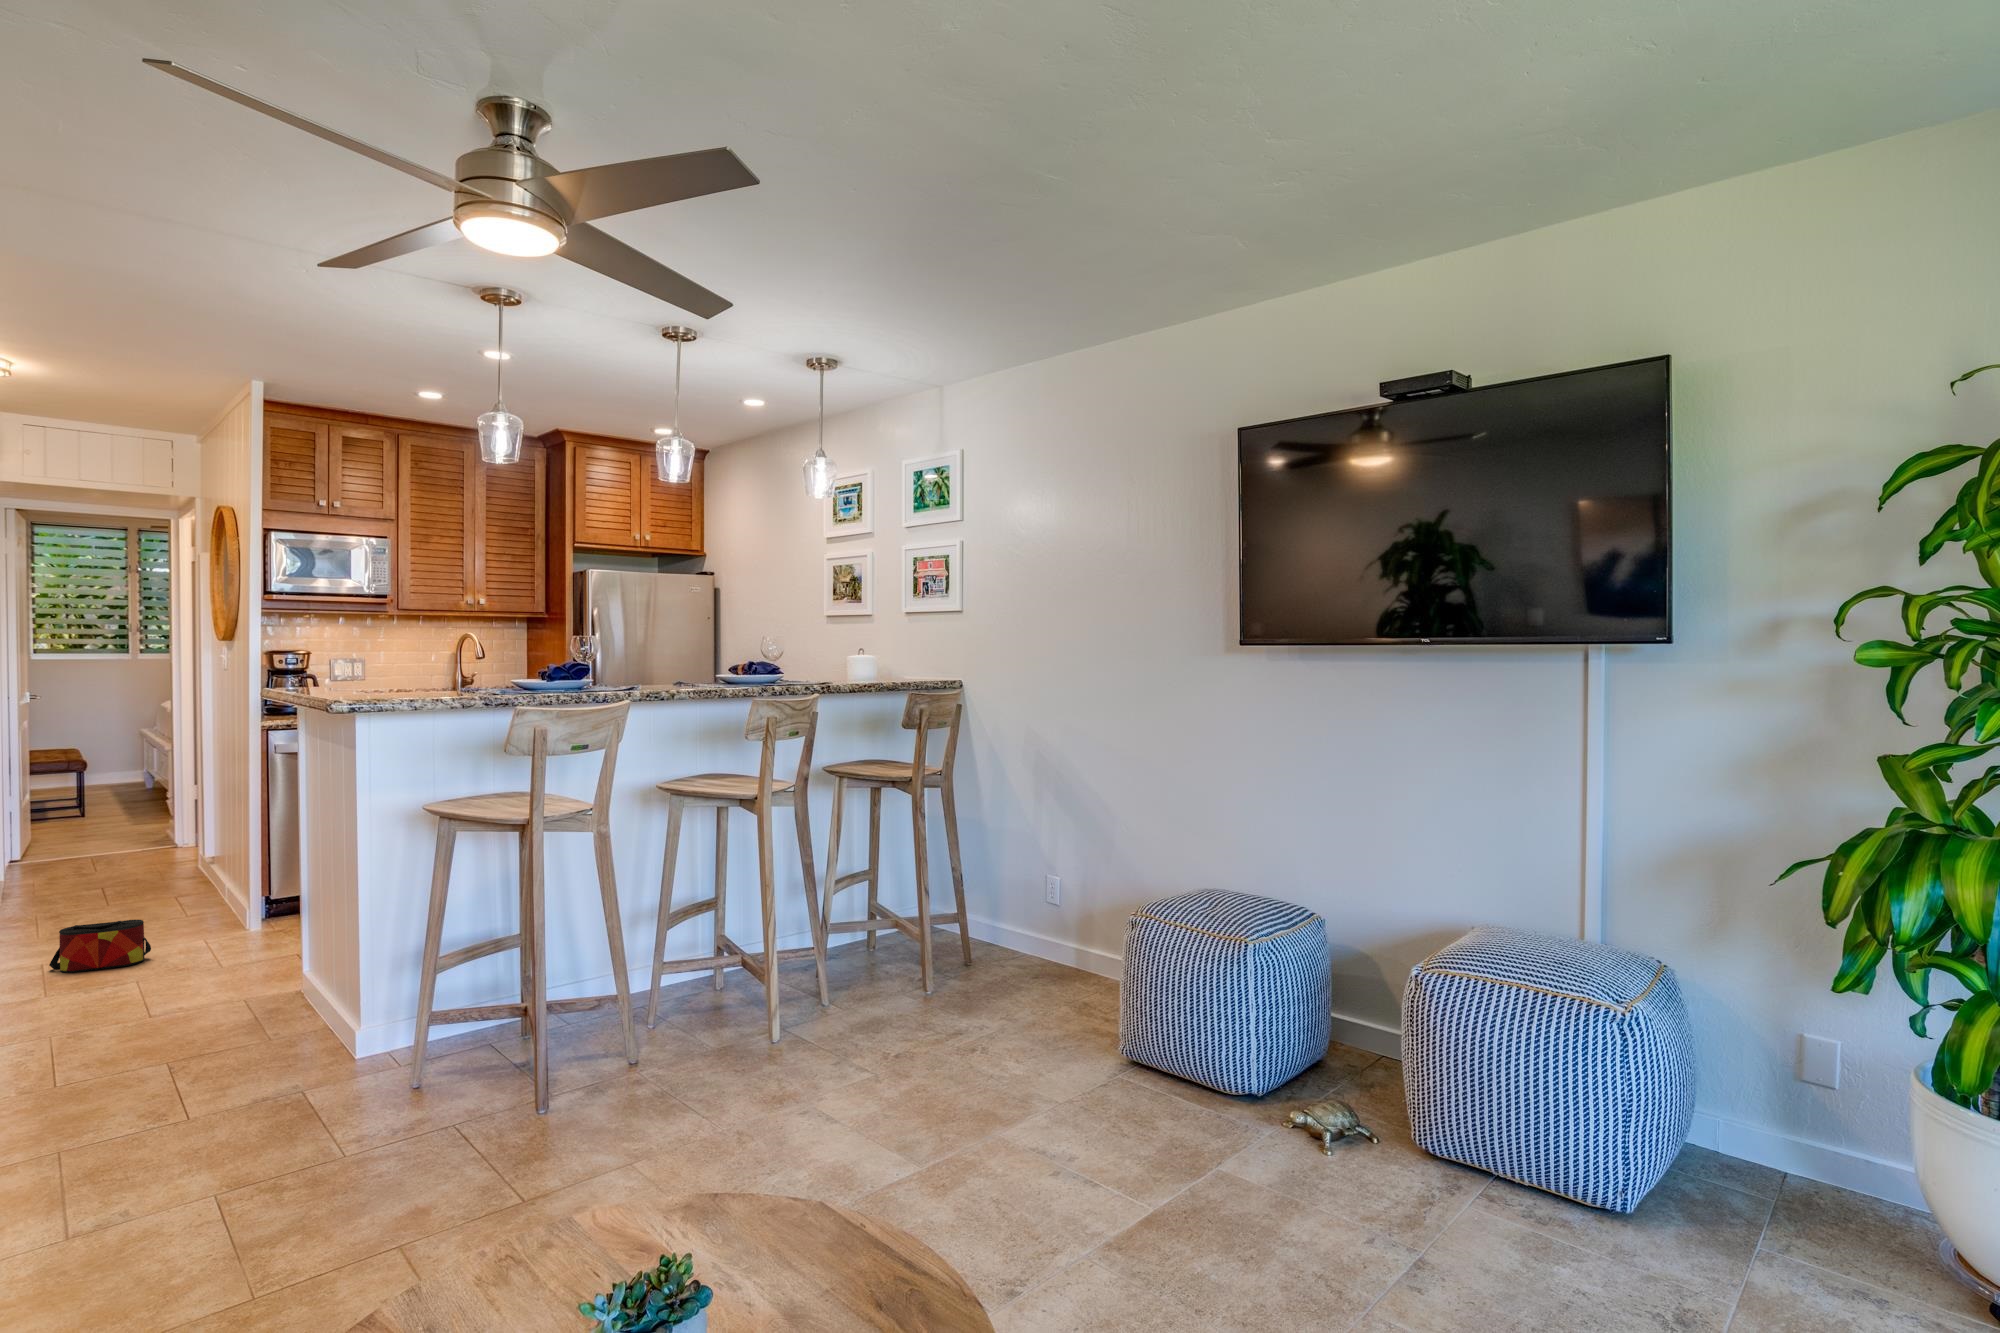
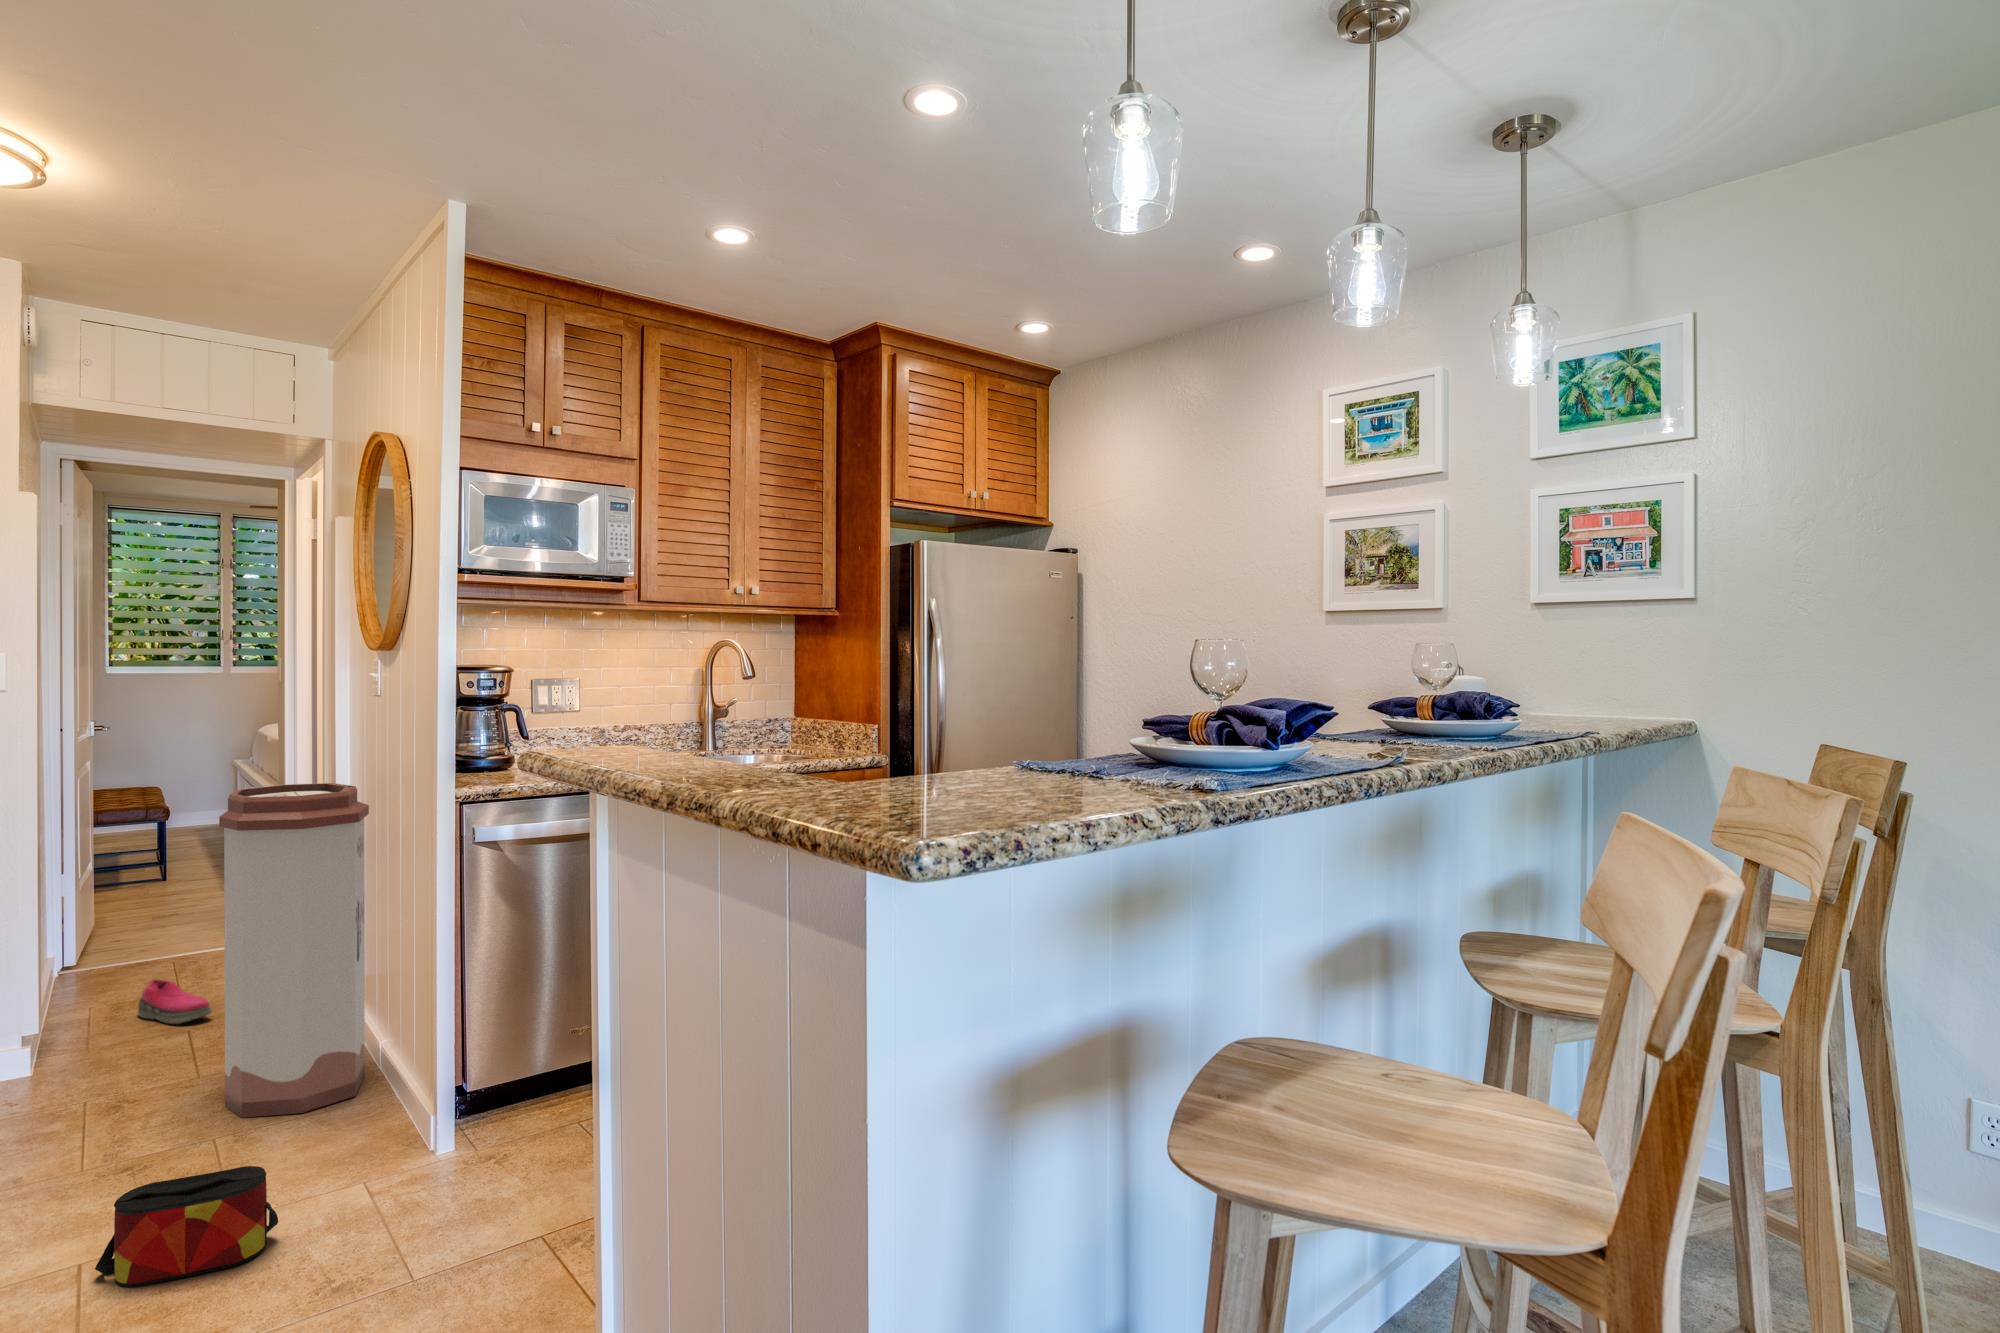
trash can: none [118,724,215,920] -> present [219,783,369,1118]
shoe: none [67,857,118,884] -> present [138,980,212,1024]

